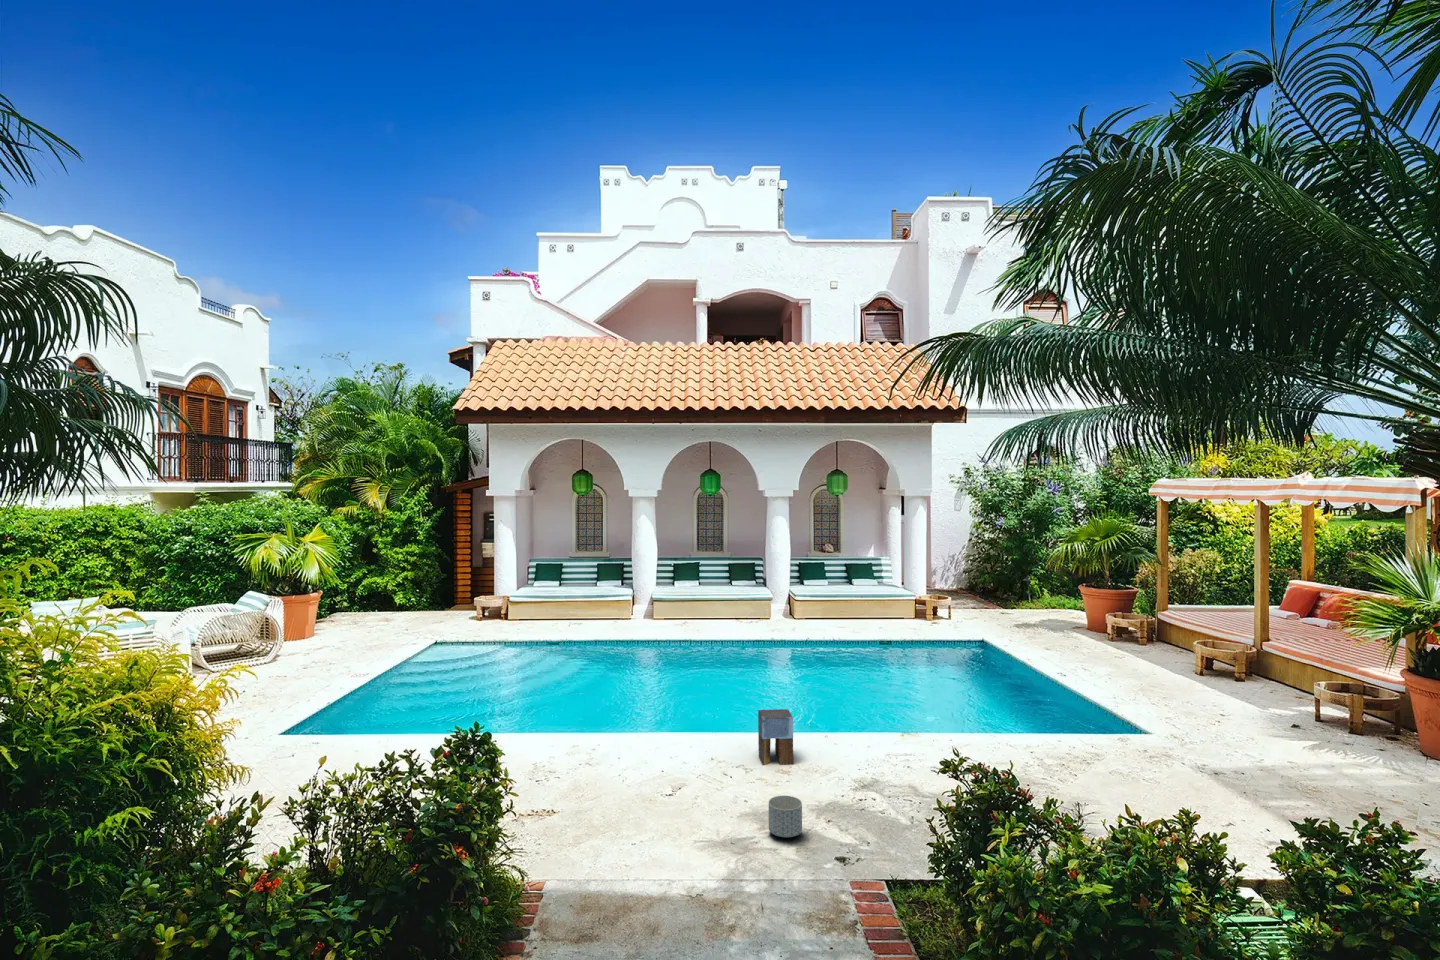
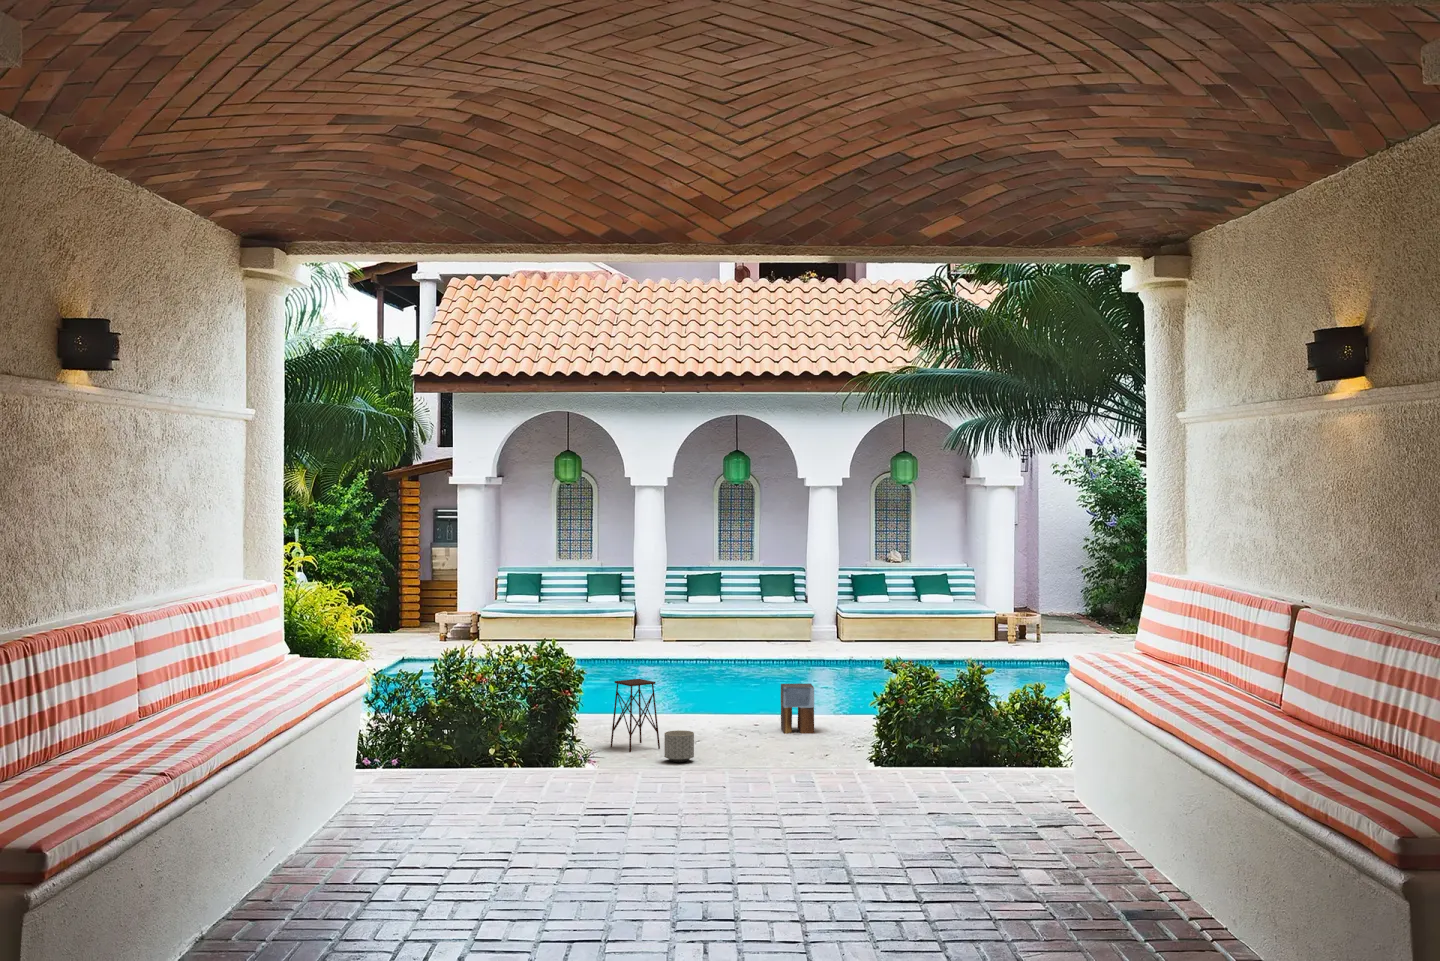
side table: none [576,726,631,819] -> present [610,679,660,752]
planter: present [769,795,802,838] -> present [664,730,694,762]

